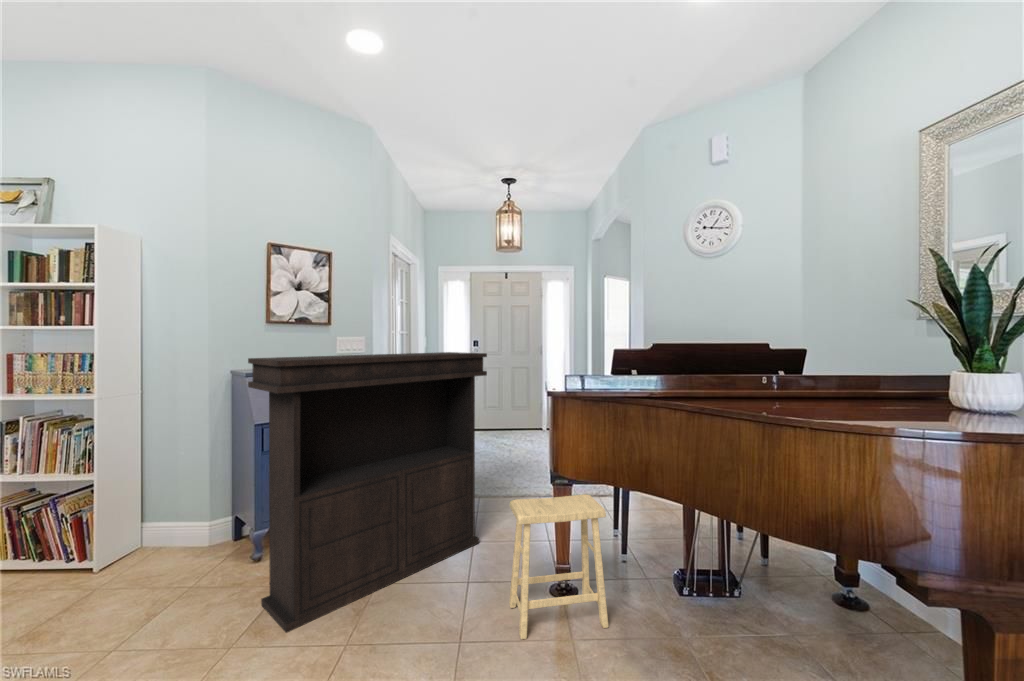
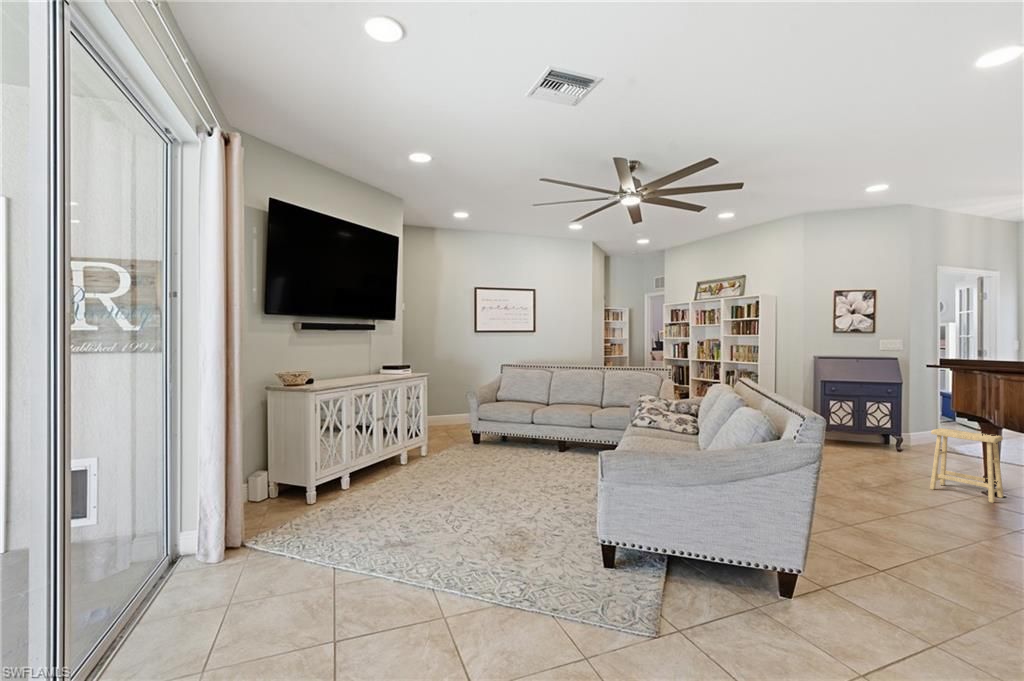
console table: present [248,352,487,633] -> none [812,349,968,472]

